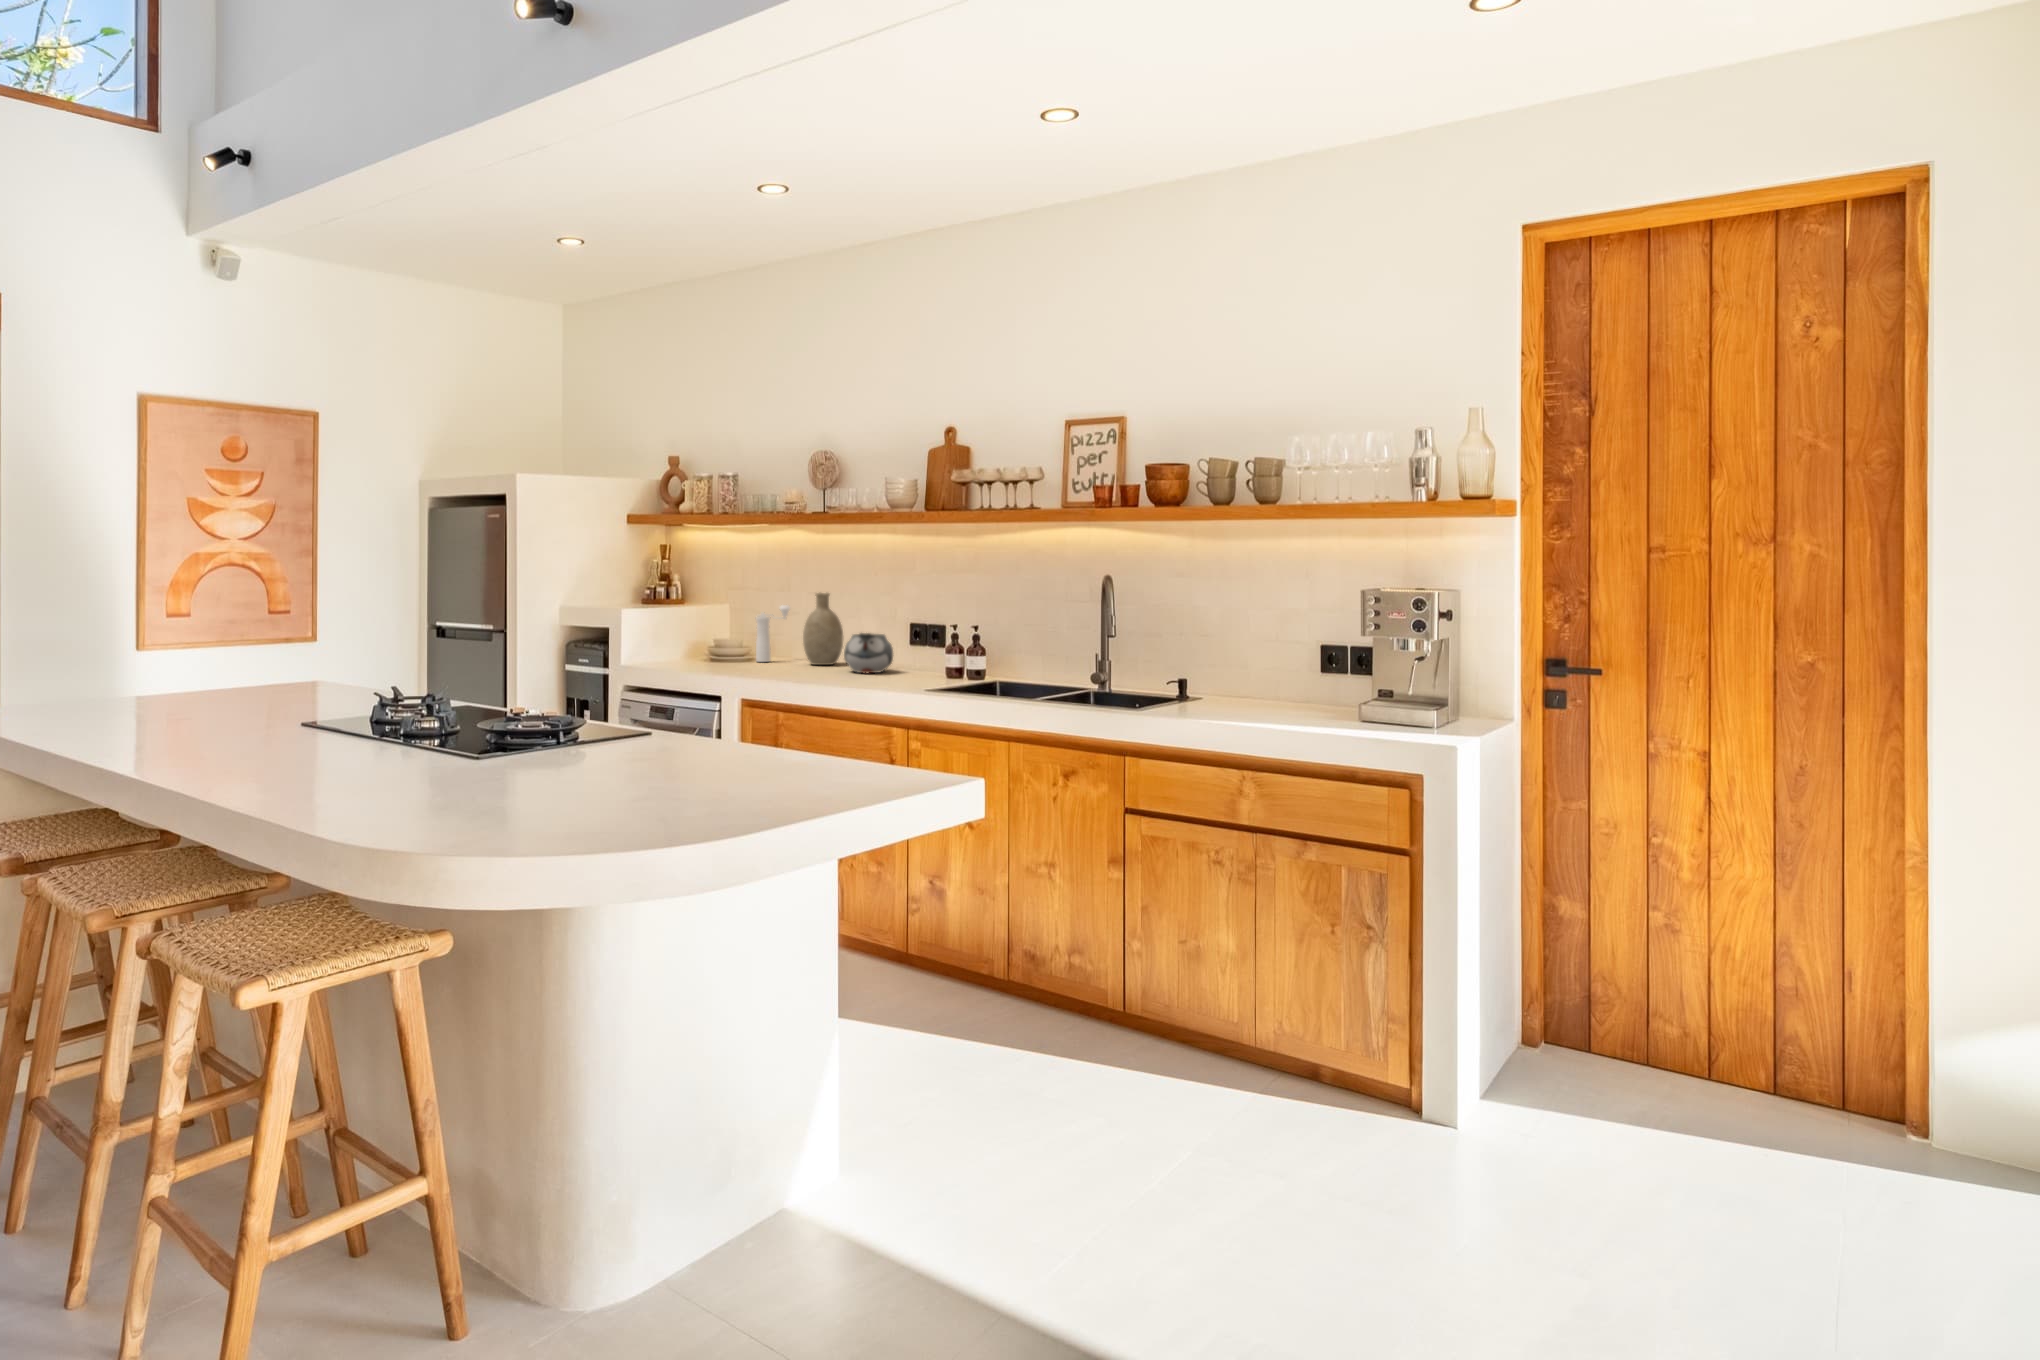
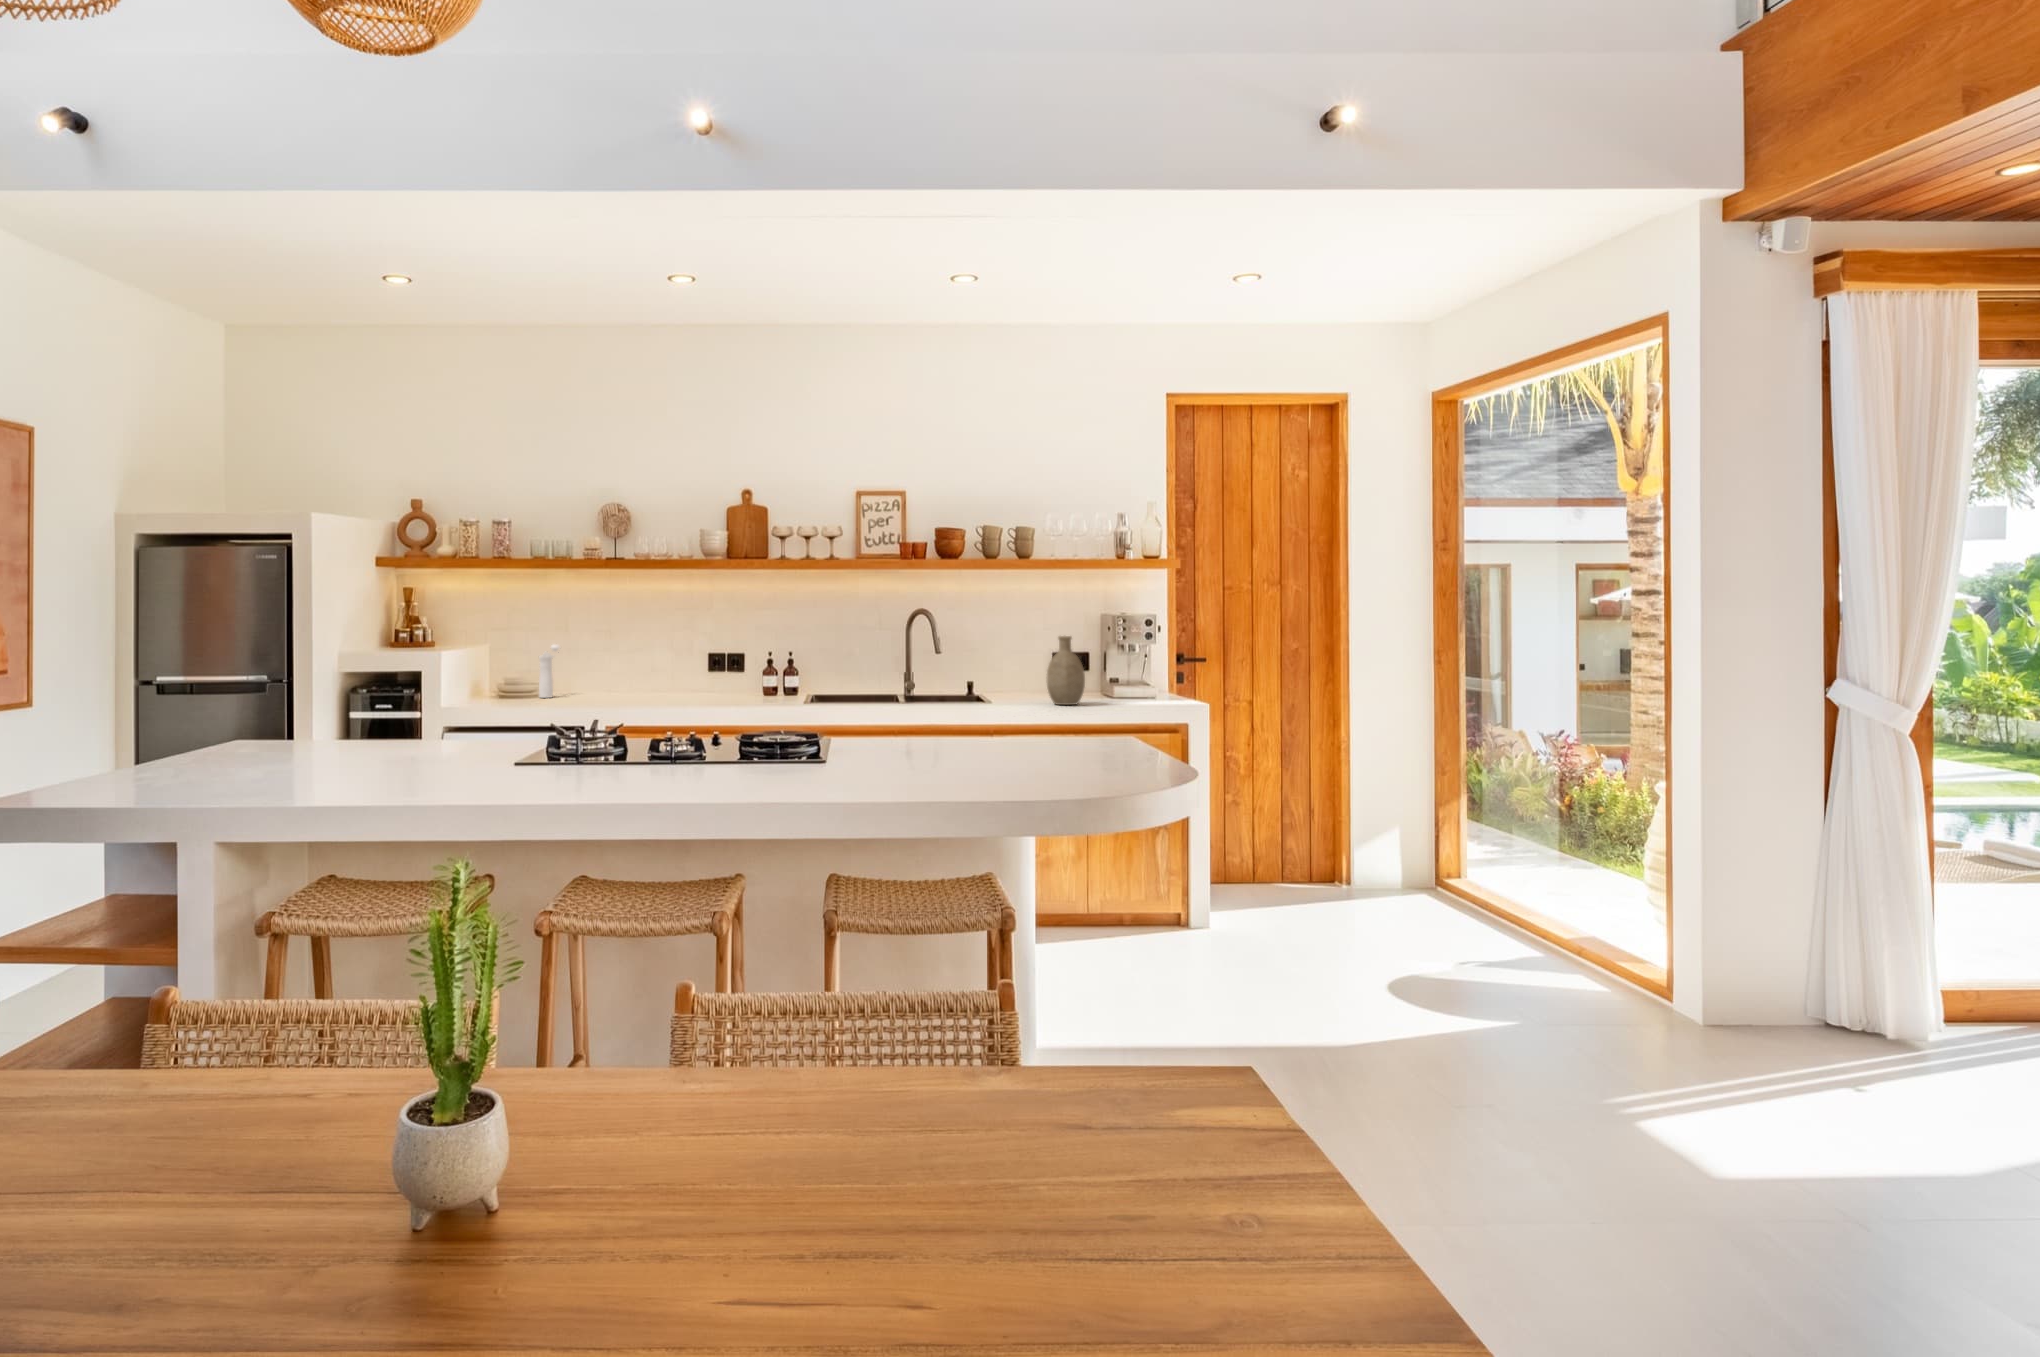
decorative vase: present [803,593,843,665] -> present [1046,636,1085,705]
teapot: present [844,633,893,673] -> none [654,664,698,699]

